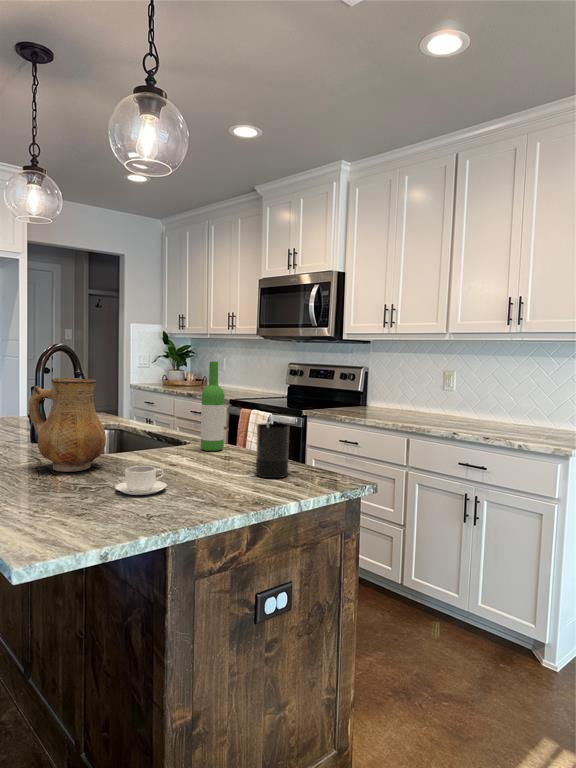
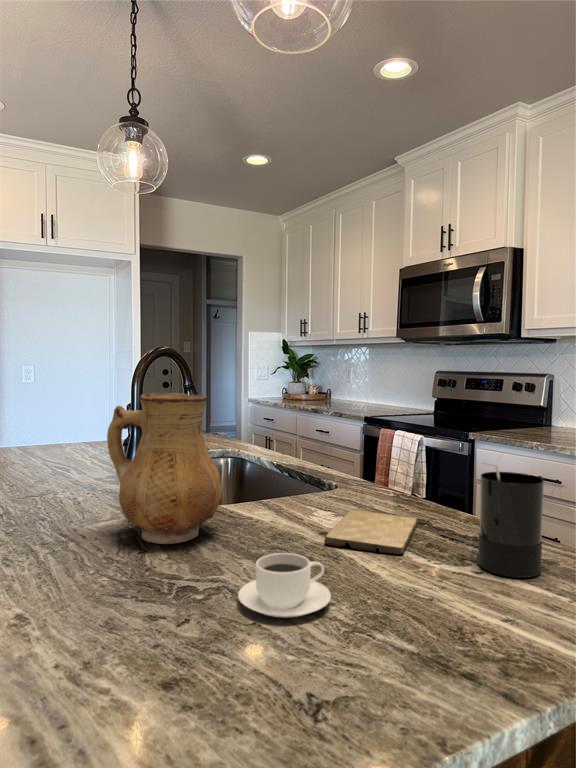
wine bottle: present [201,361,225,451] -> none [359,366,396,504]
cutting board: none [171,453,232,472] -> present [324,510,417,554]

